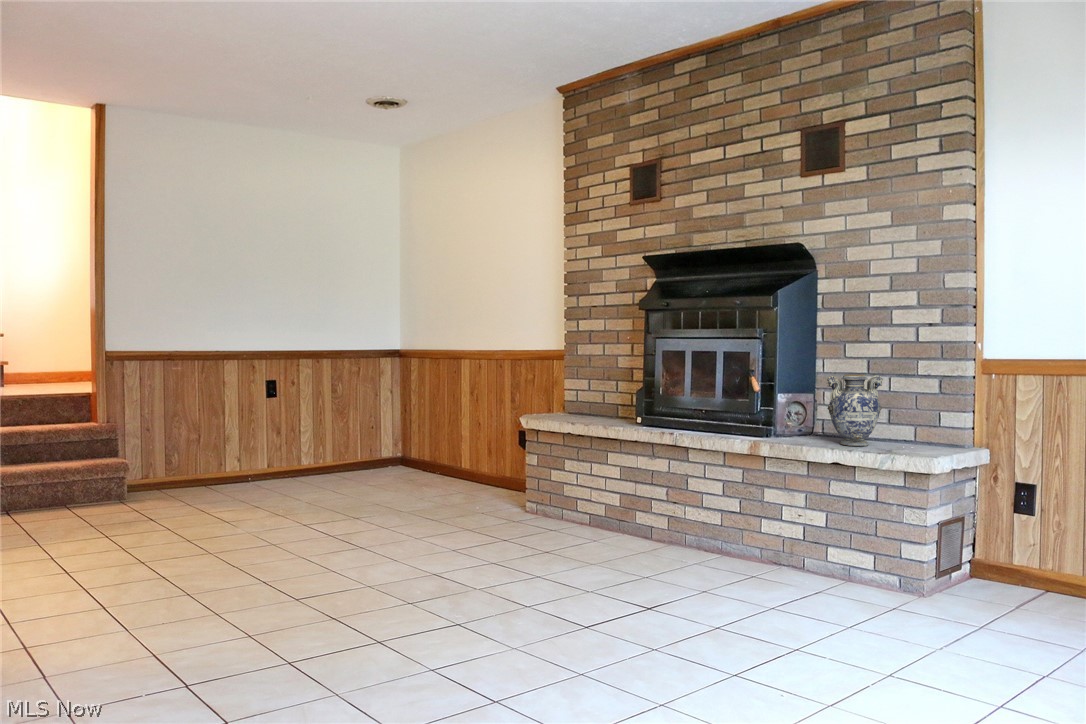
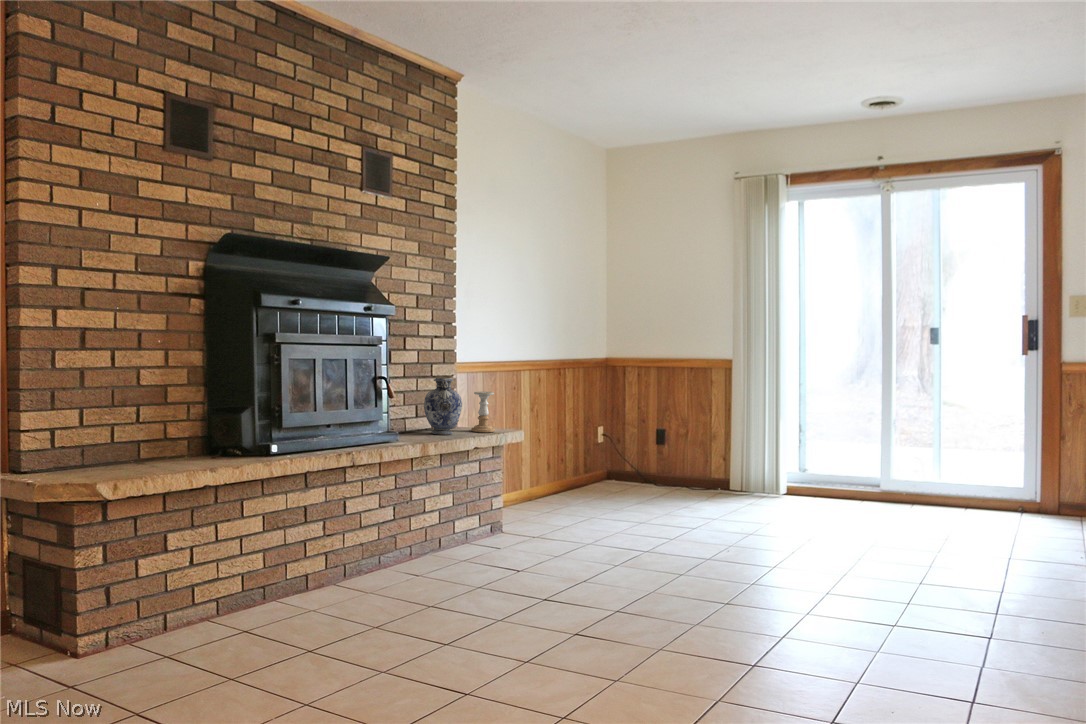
candle holder: none [896,398,932,455] -> present [471,391,495,432]

